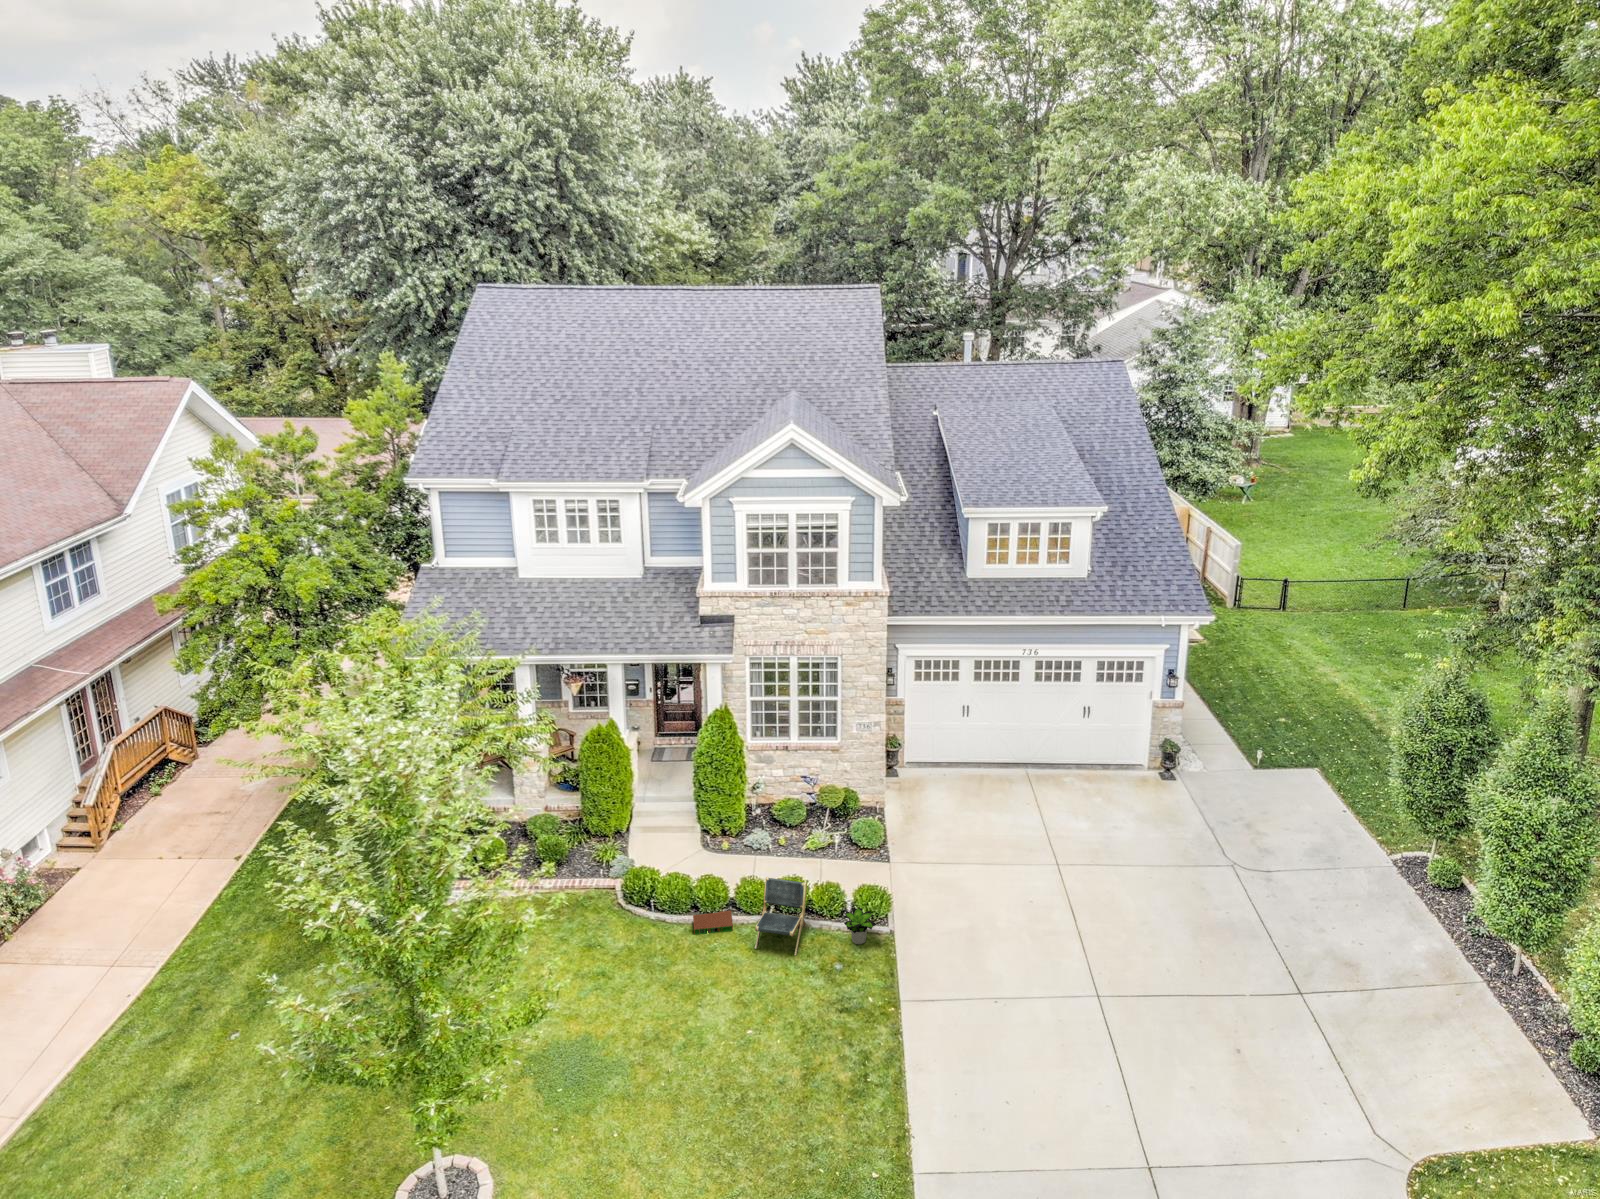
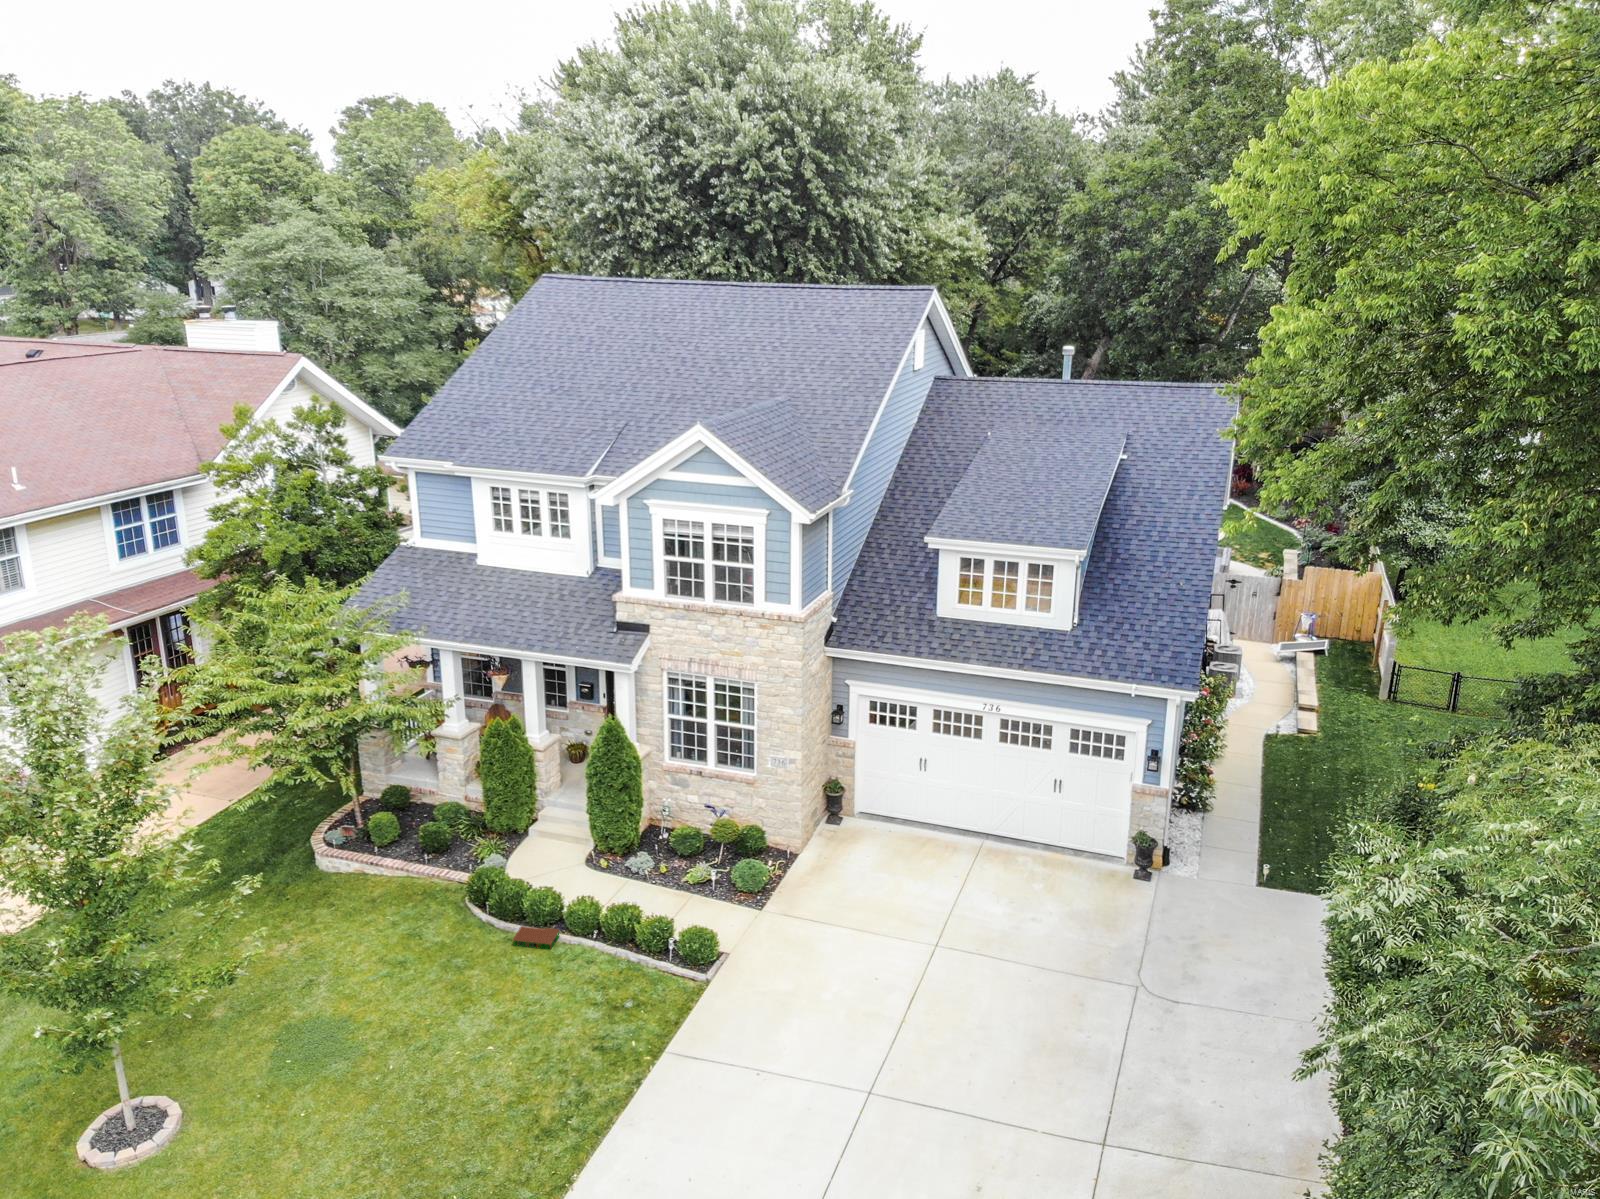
lounge chair: present [755,877,807,955] -> none [557,899,626,986]
potted plant: present [844,908,877,944] -> none [647,950,683,990]

